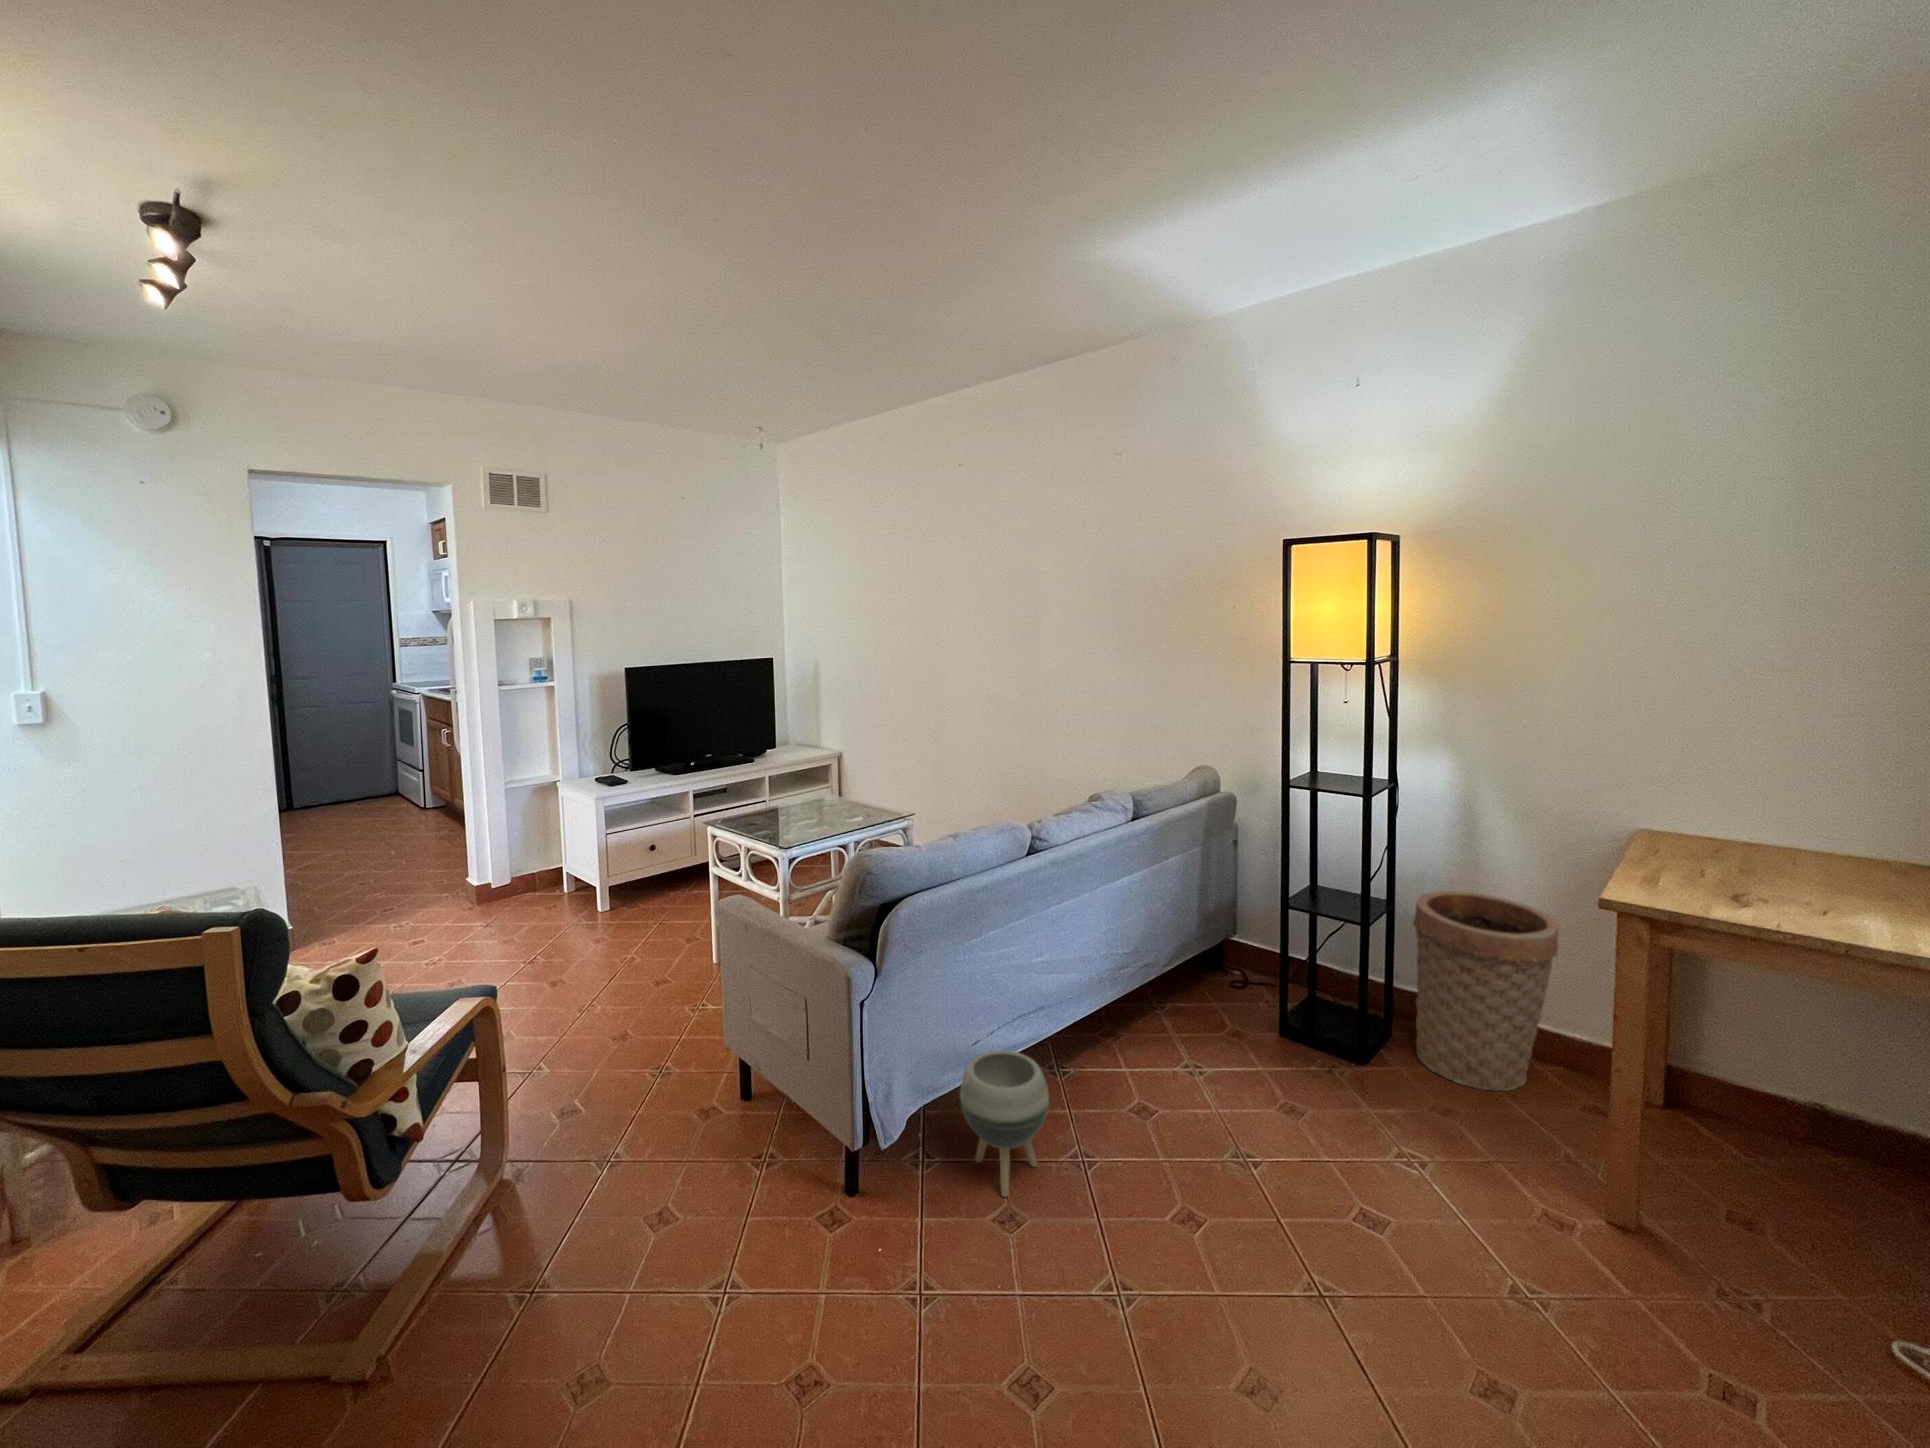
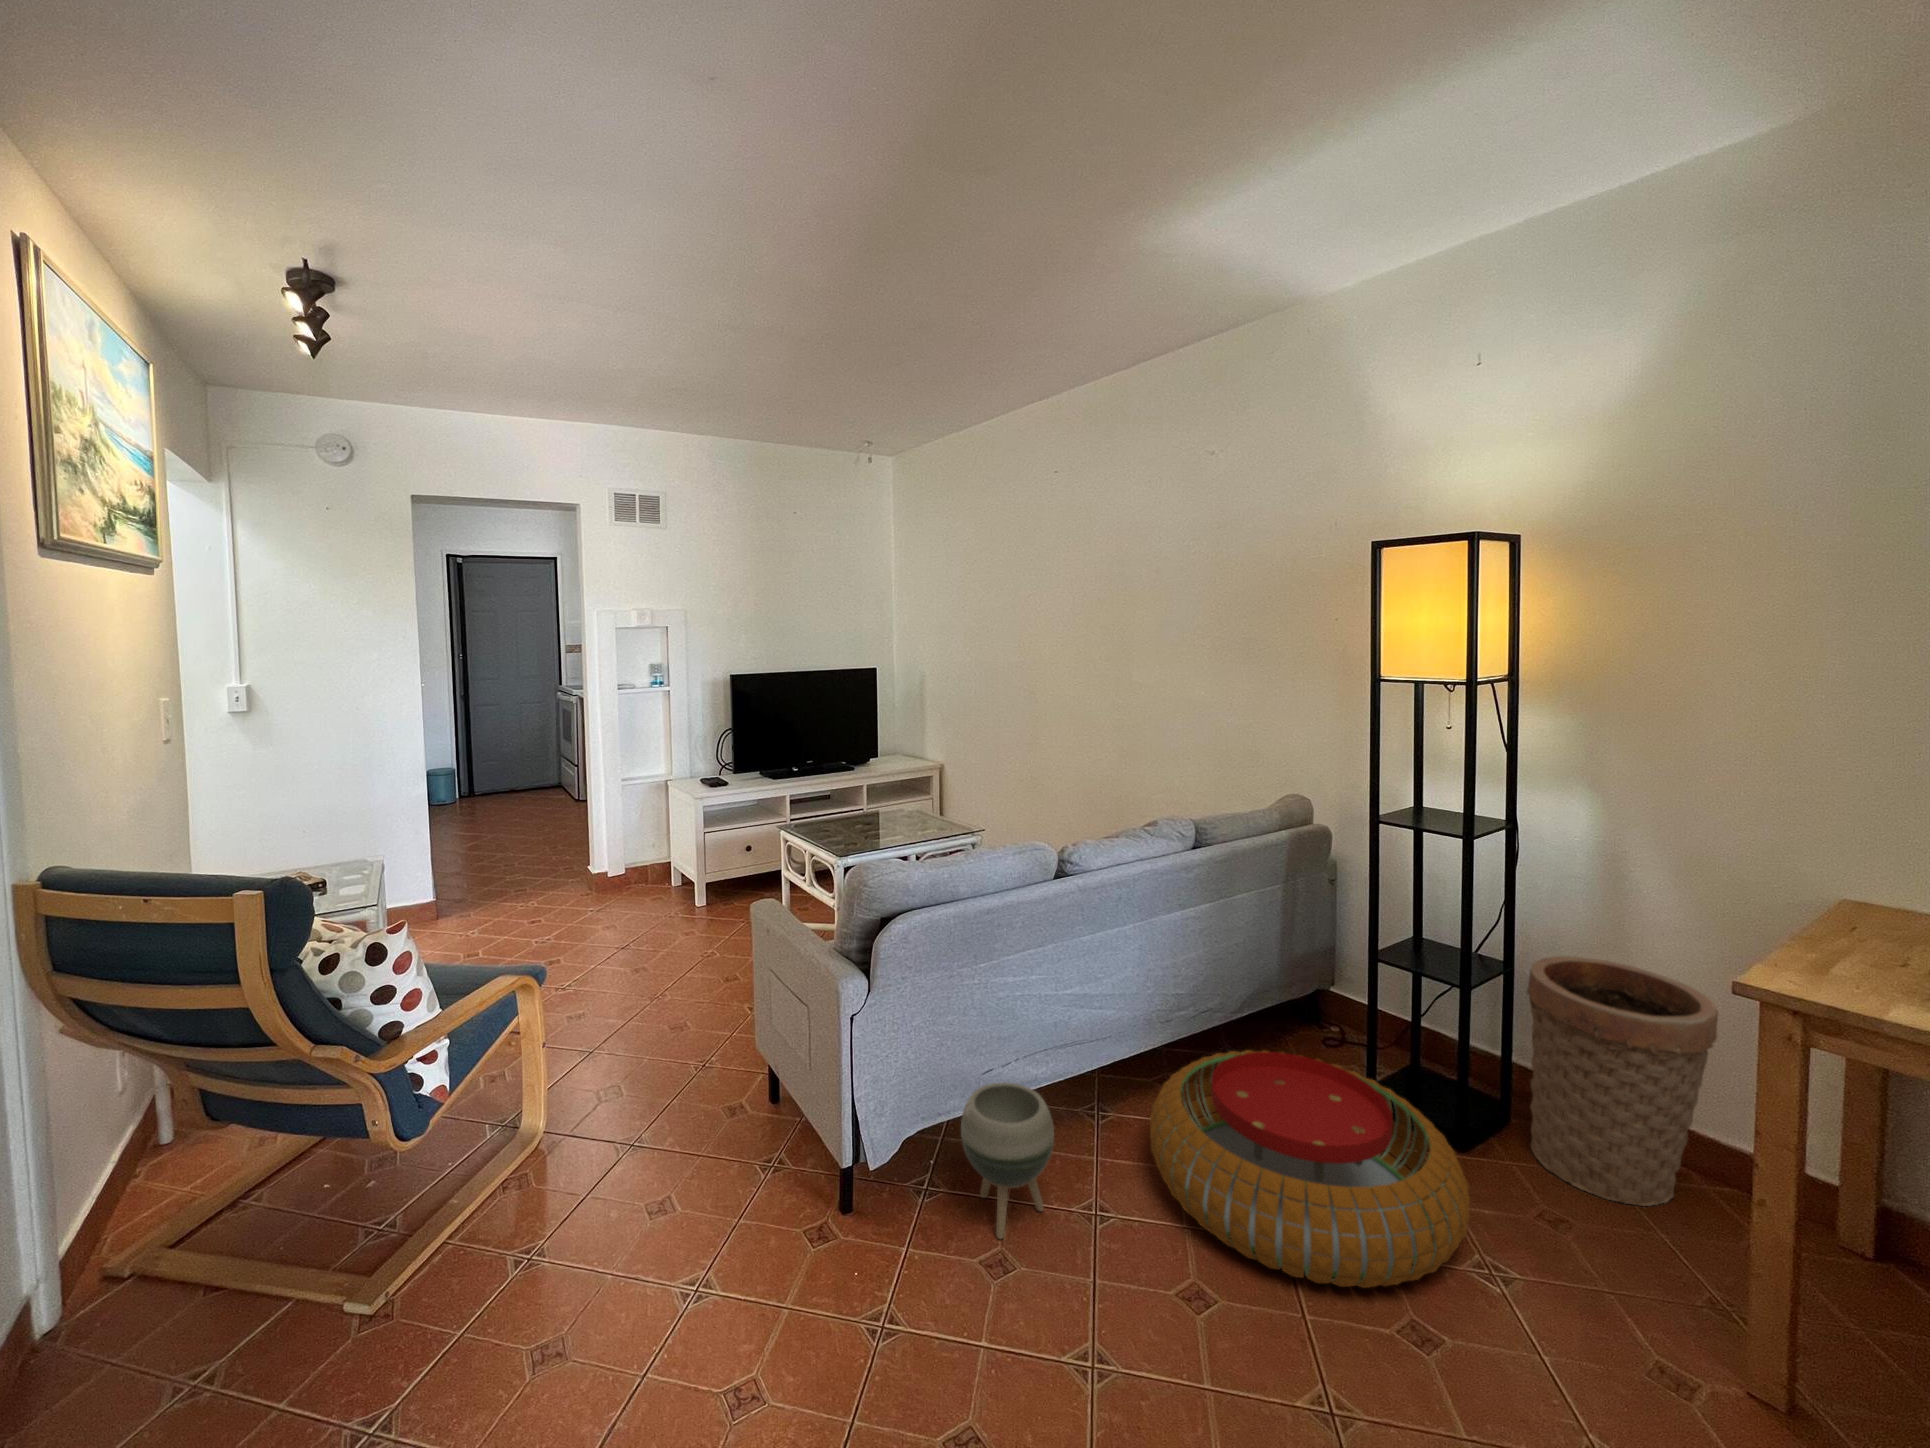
pouf: none [1117,997,1394,1192] -> present [1150,1050,1470,1288]

